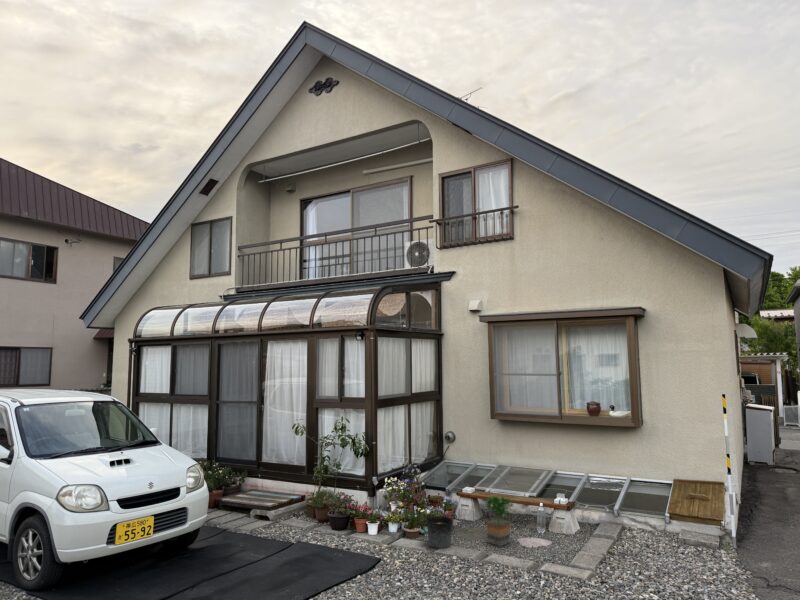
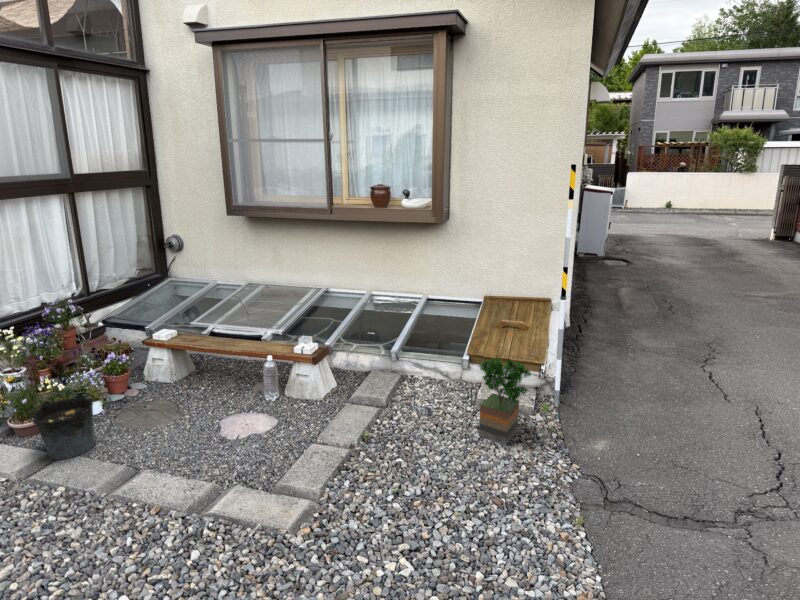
potted tree: present [486,496,513,546] -> present [479,358,531,445]

